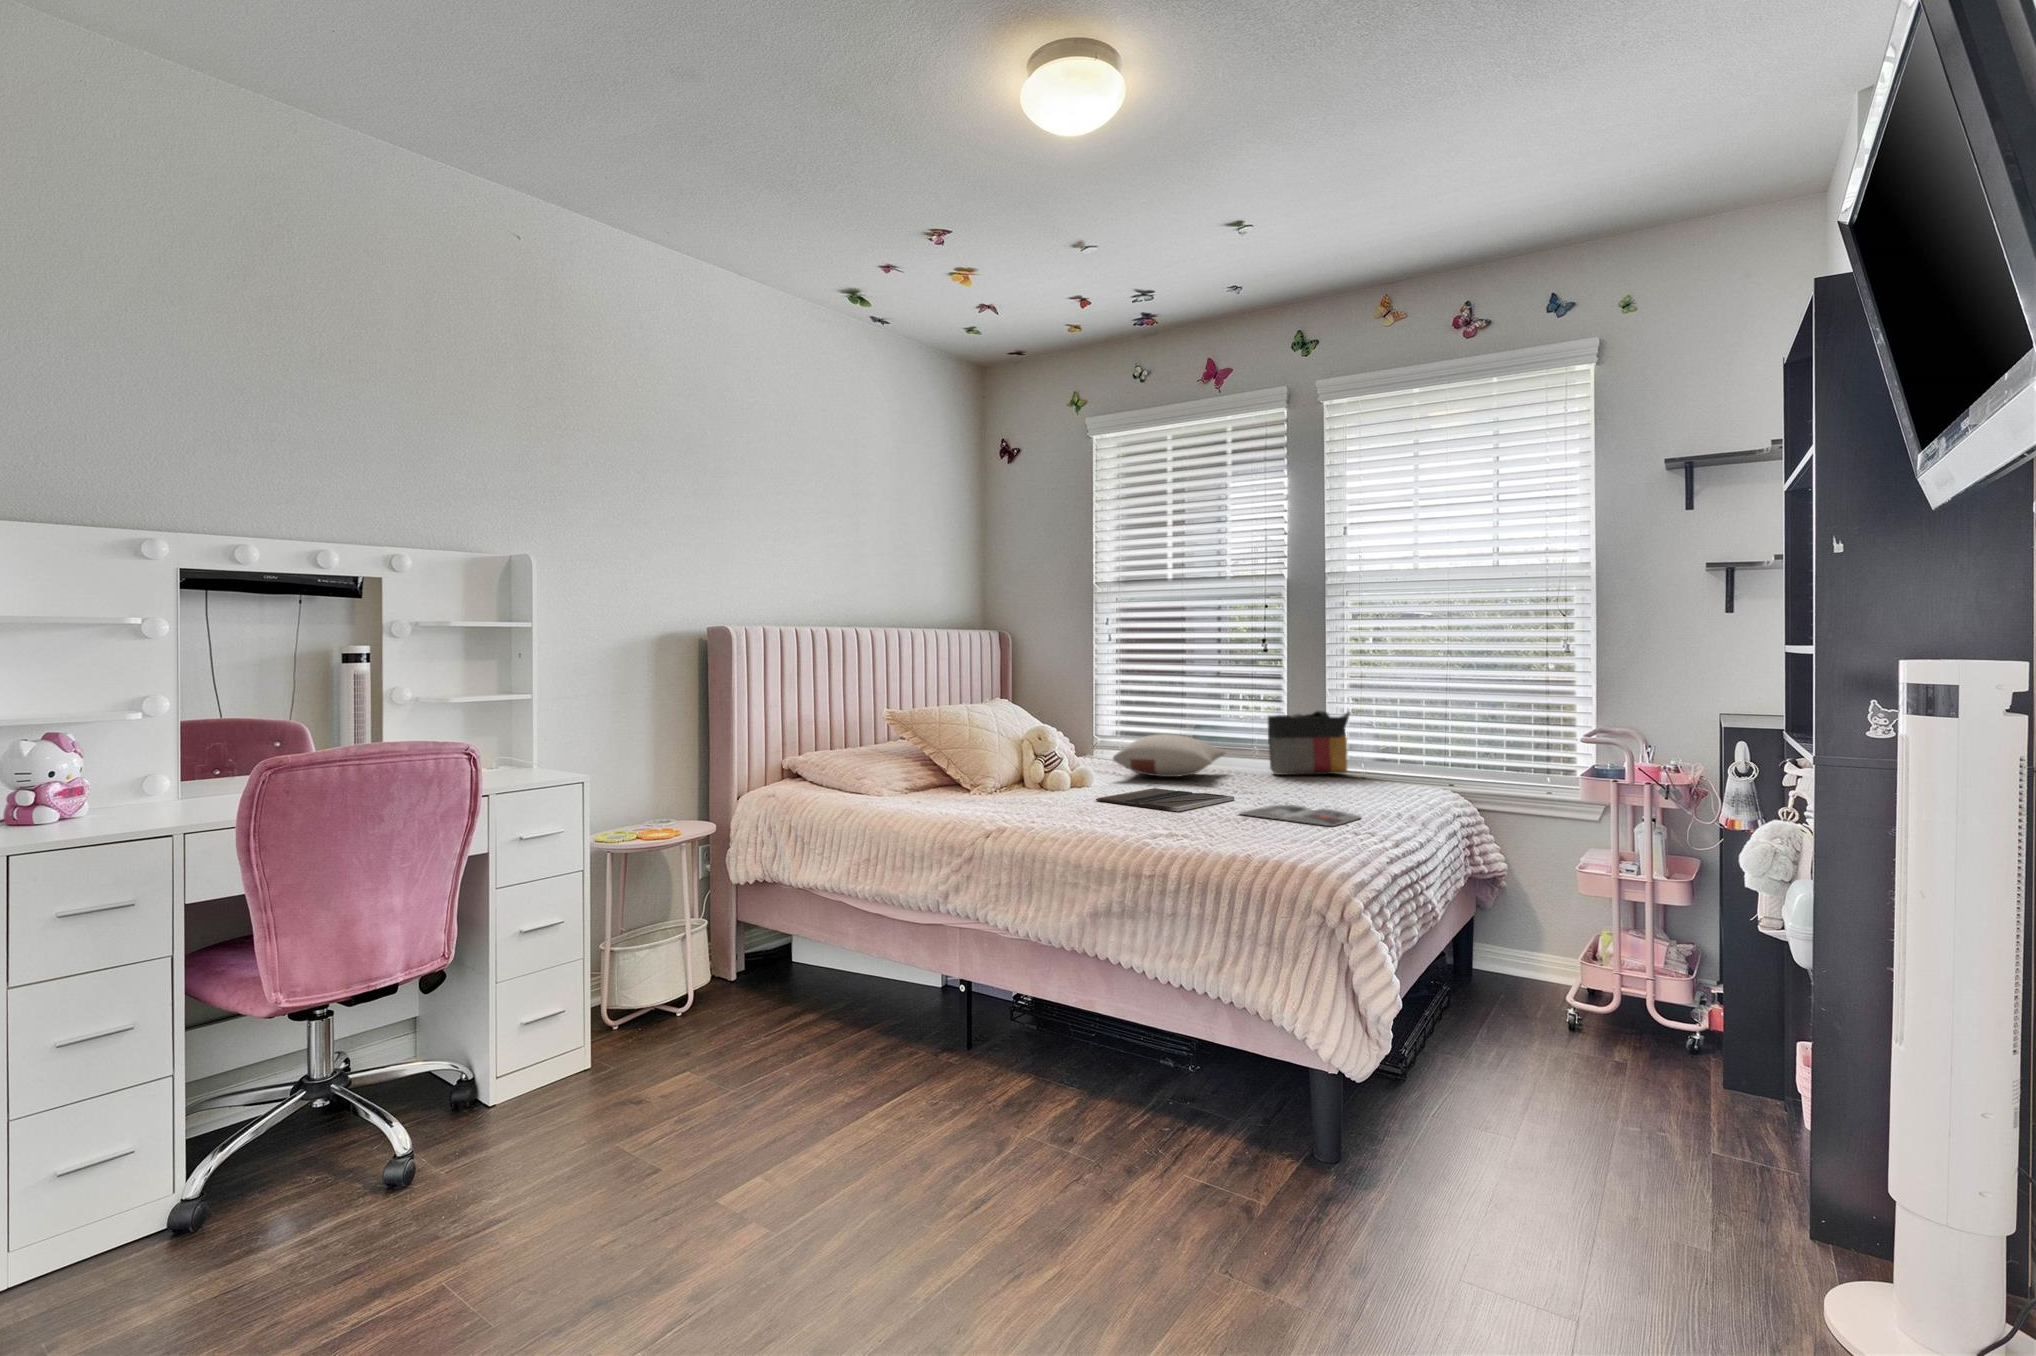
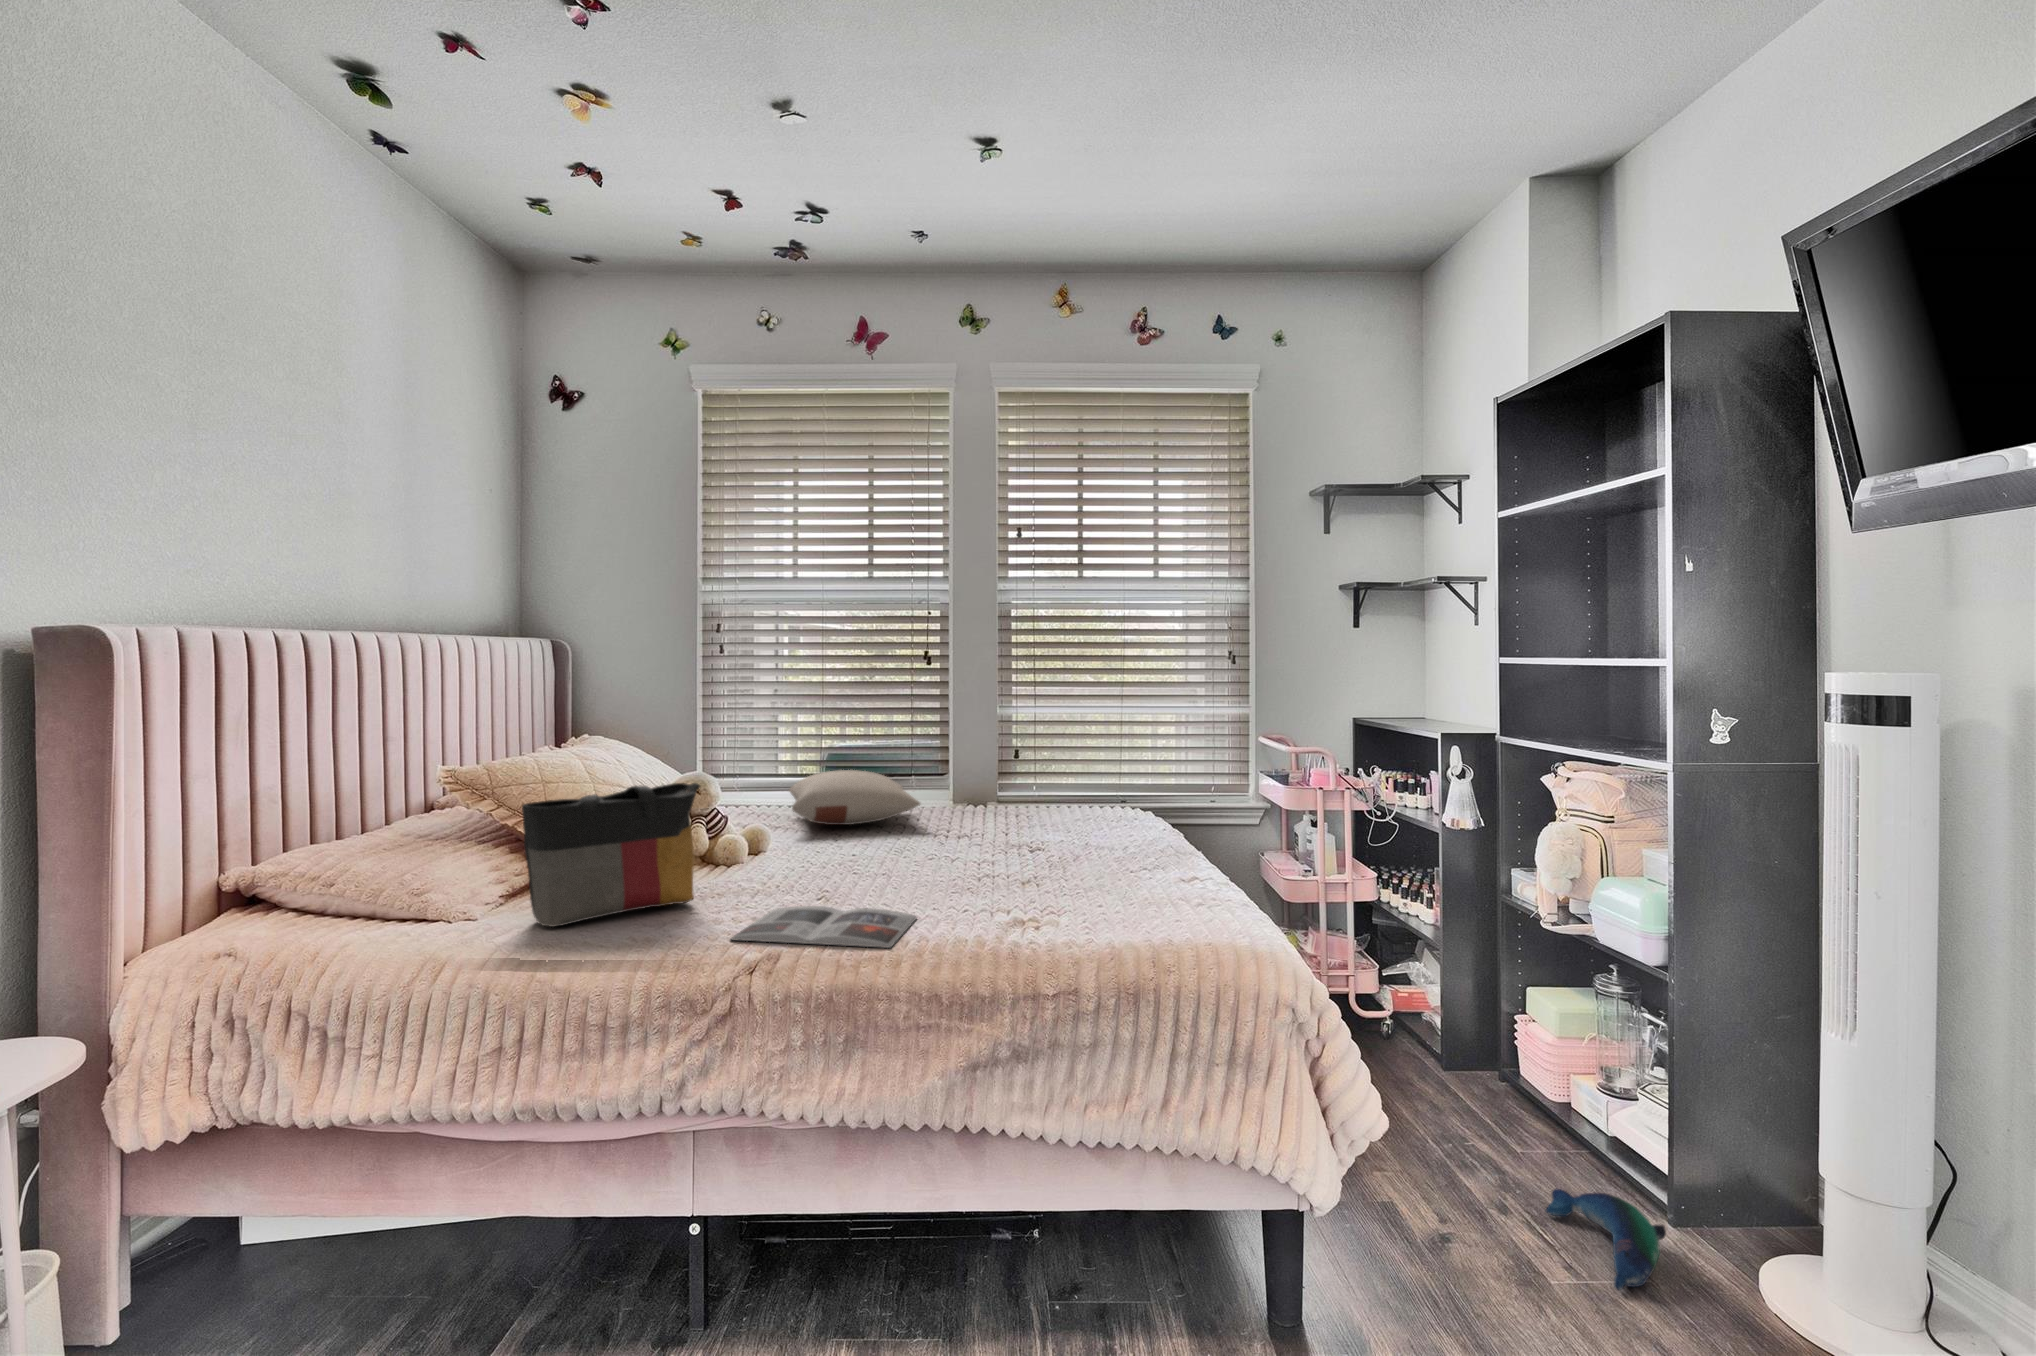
tote bag: present [1268,711,1351,775] -> present [522,783,700,927]
laptop: present [1096,788,1234,811] -> none [829,845,988,881]
magazine: present [1240,805,1360,826] -> present [731,906,916,948]
plush toy: none [1636,1155,1731,1227] -> present [1546,1188,1666,1291]

